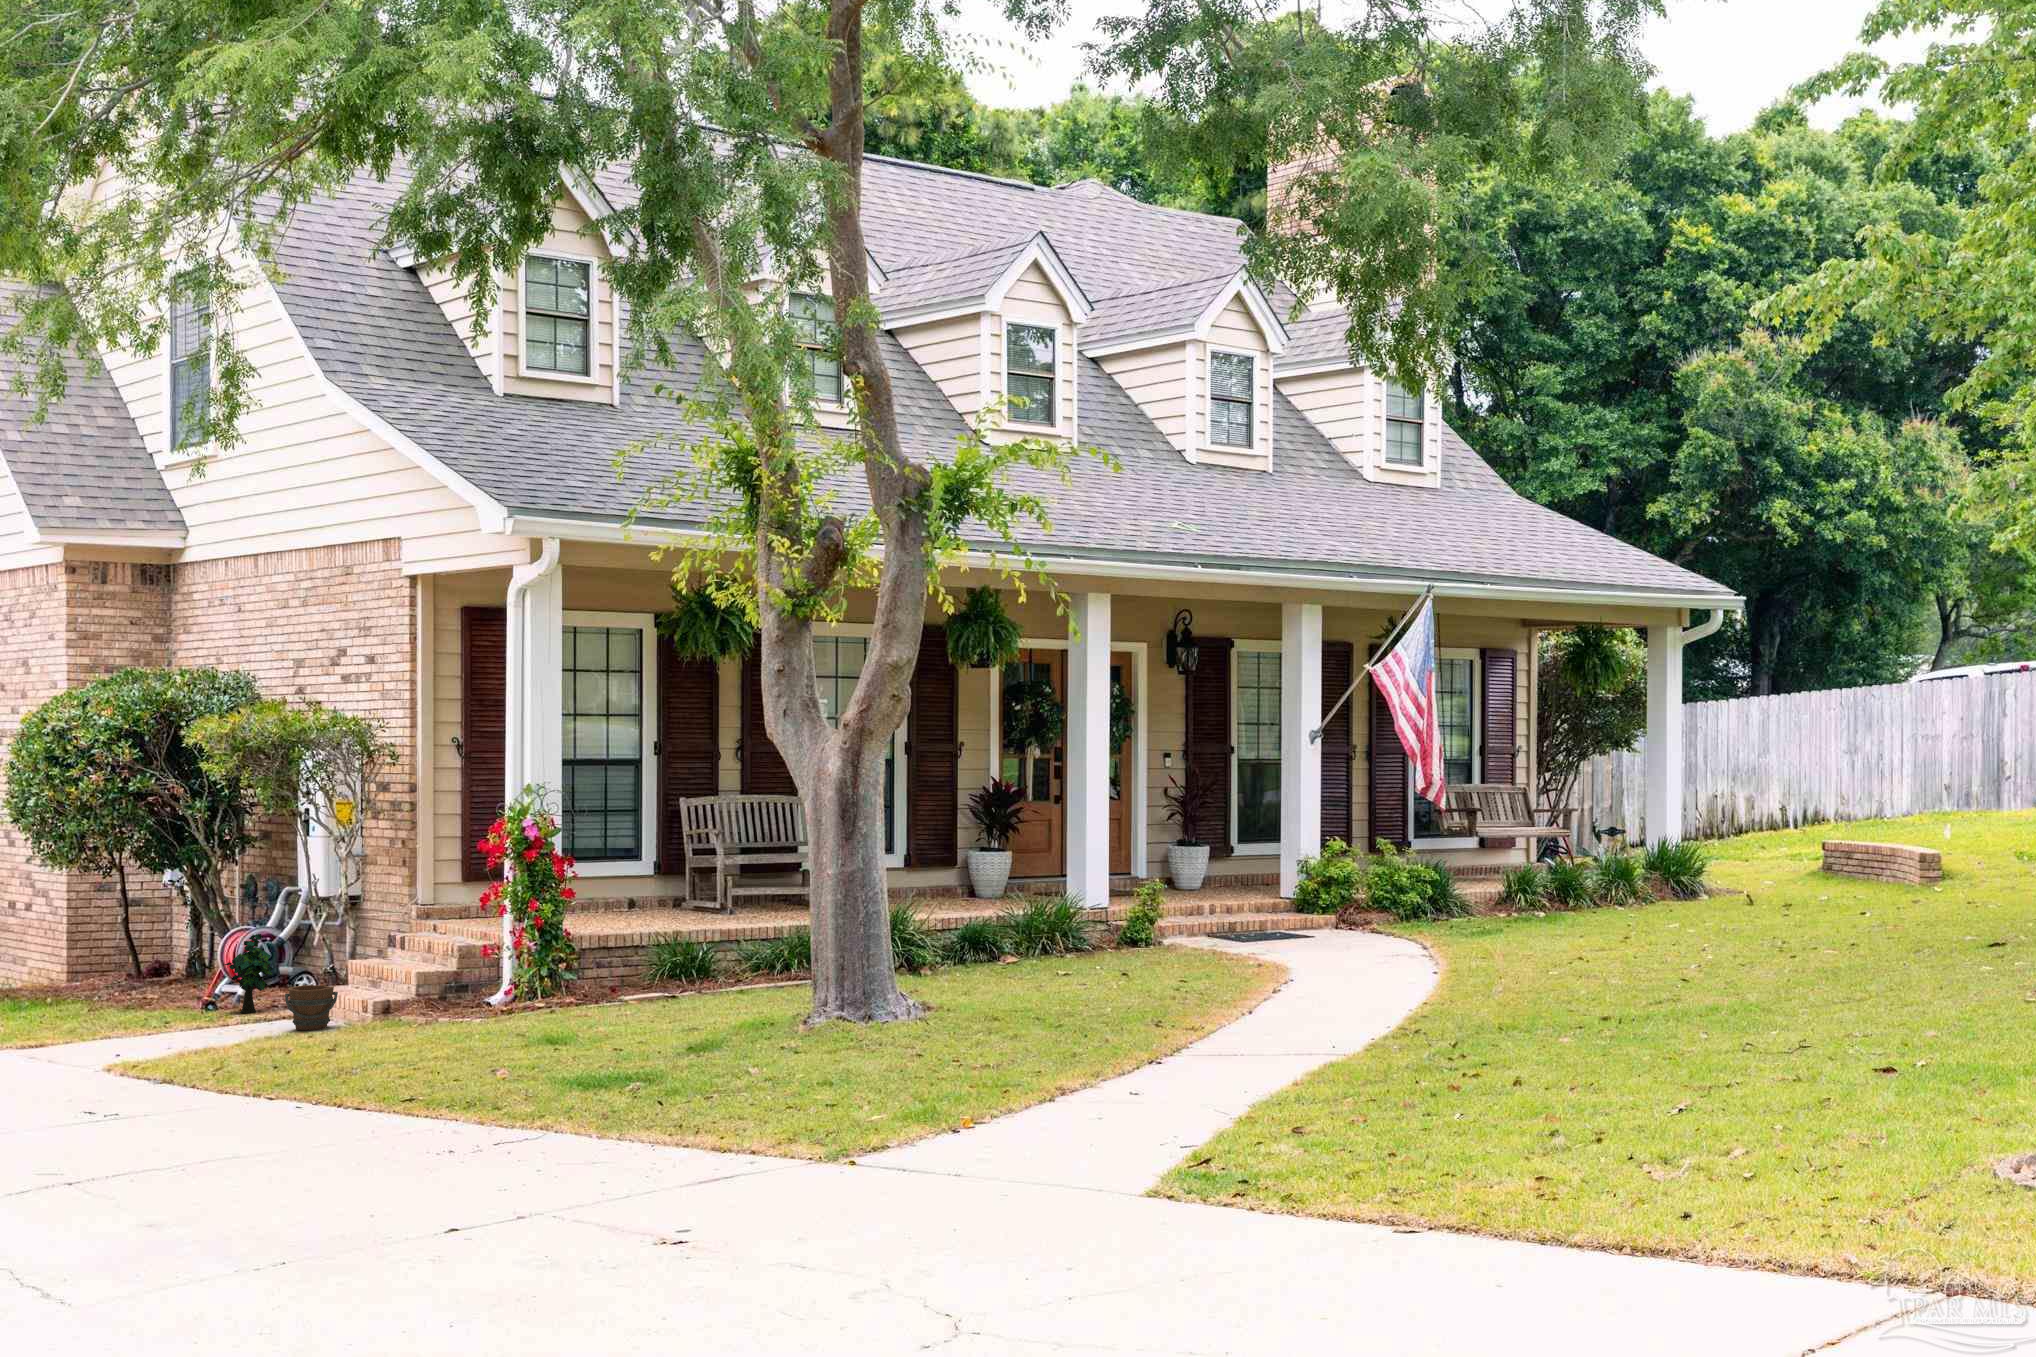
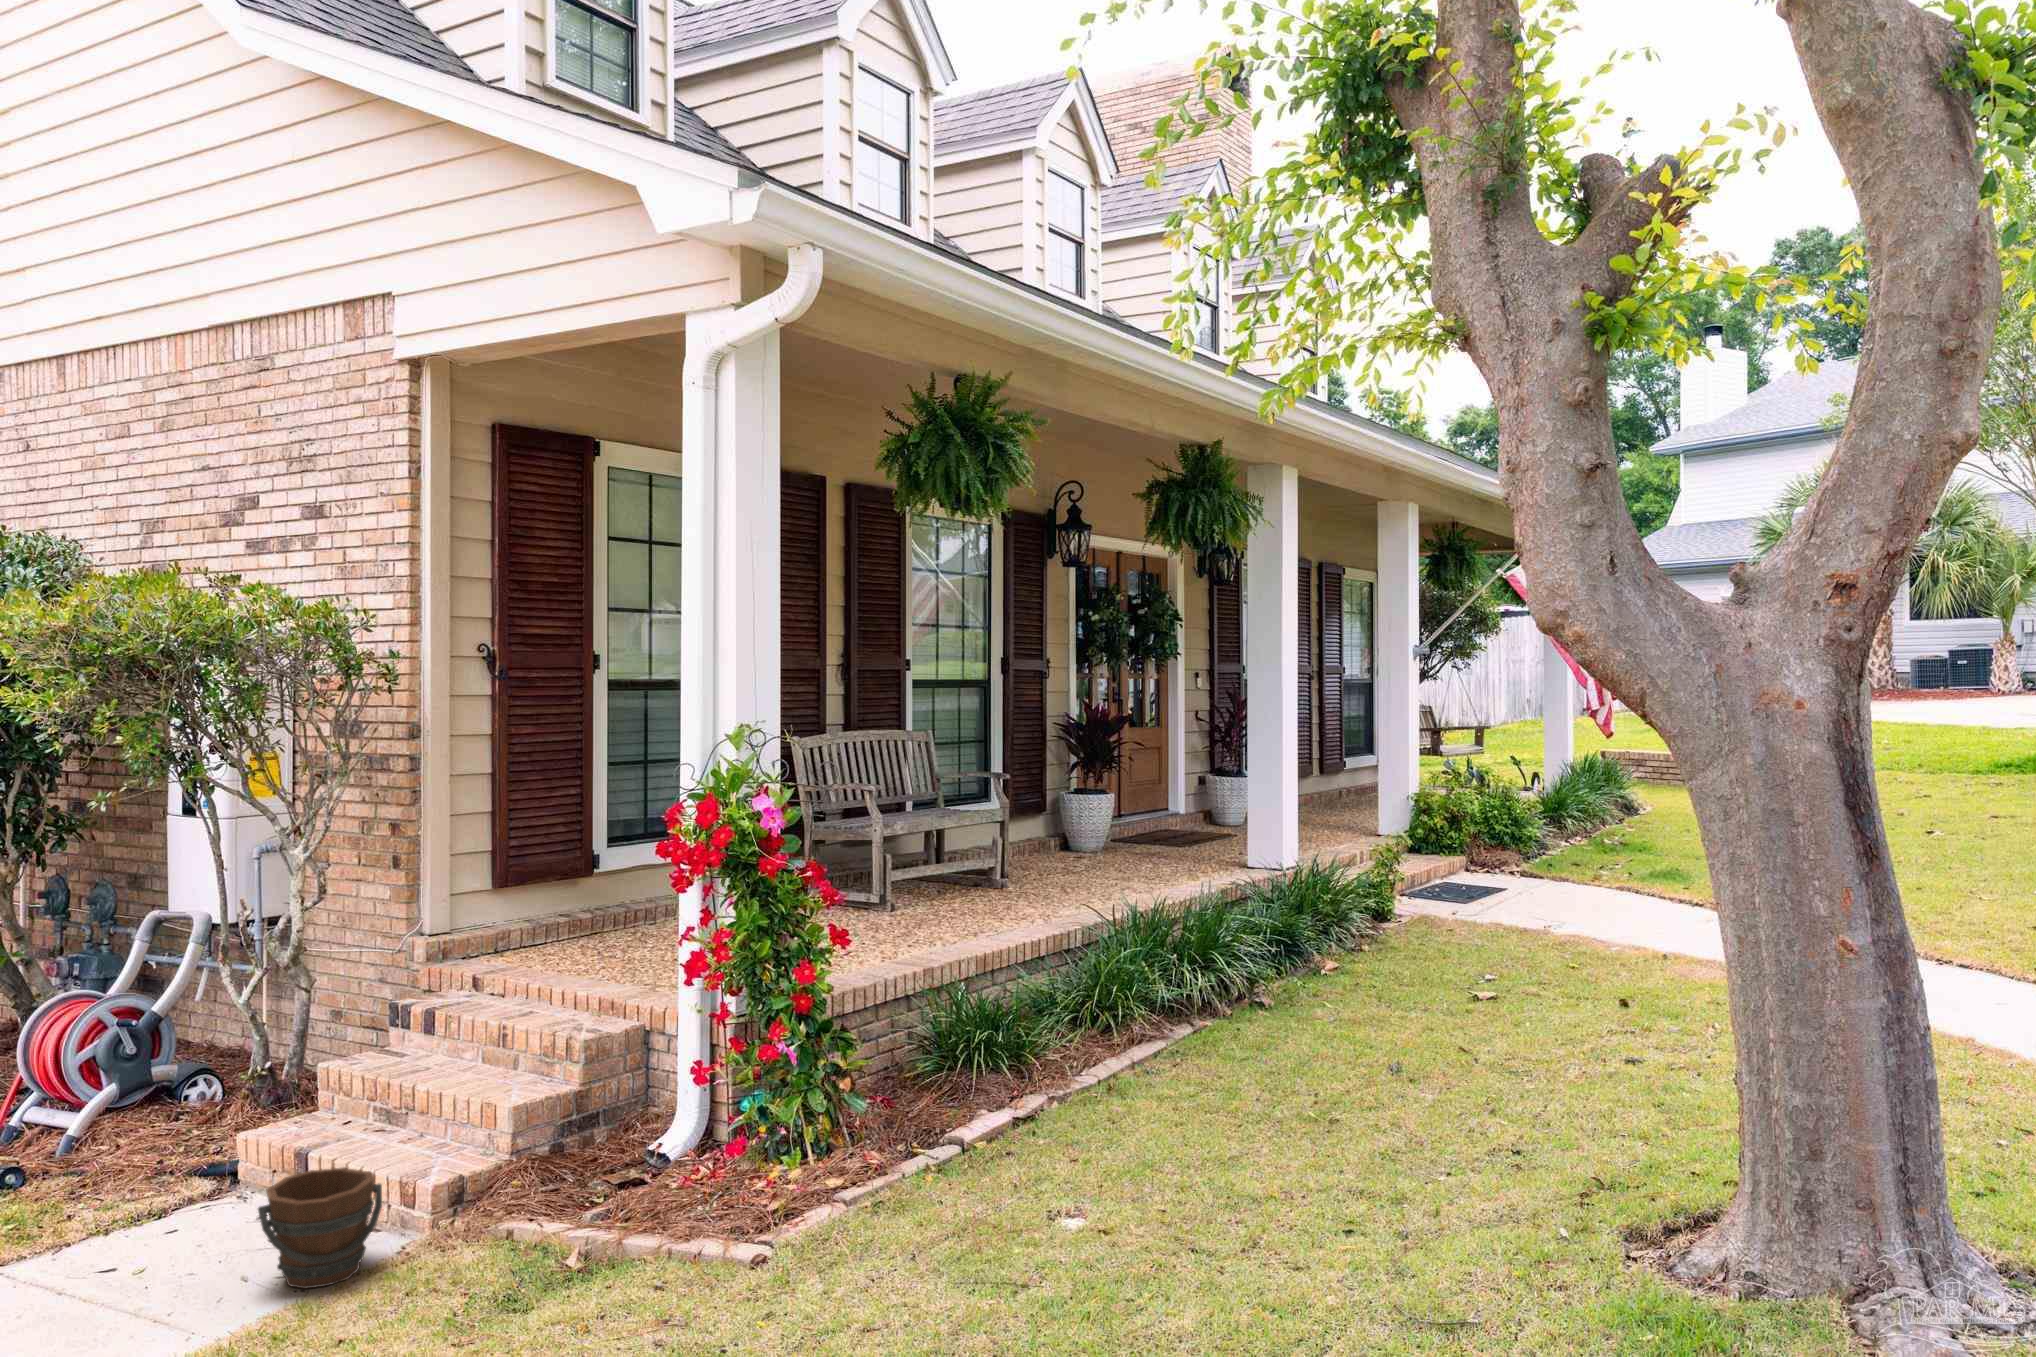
decorative plant: present [224,934,273,1013] -> none [57,1033,170,1200]

